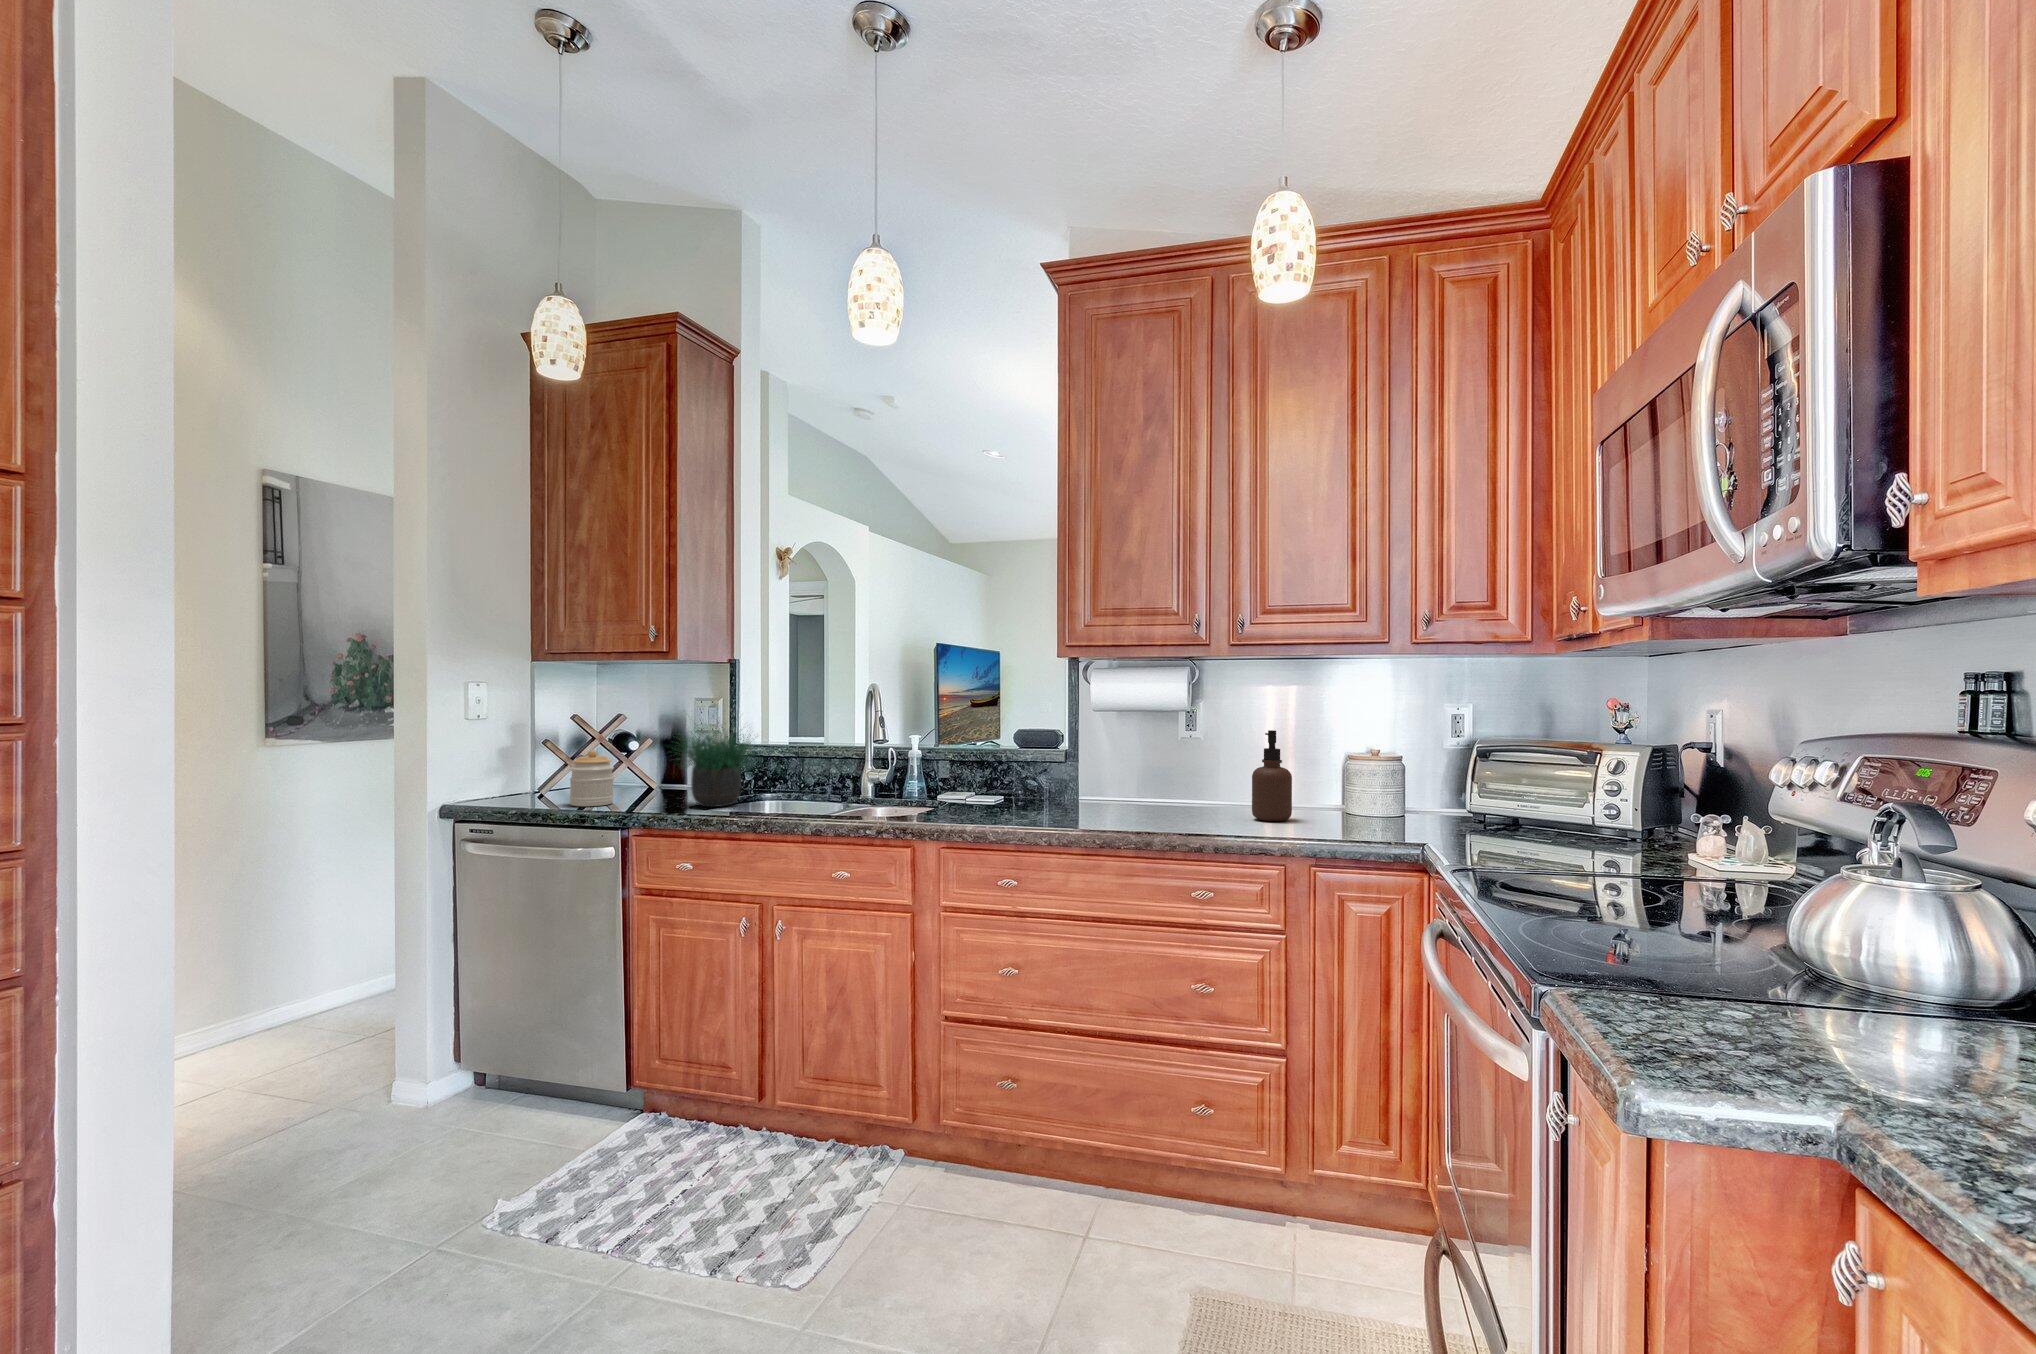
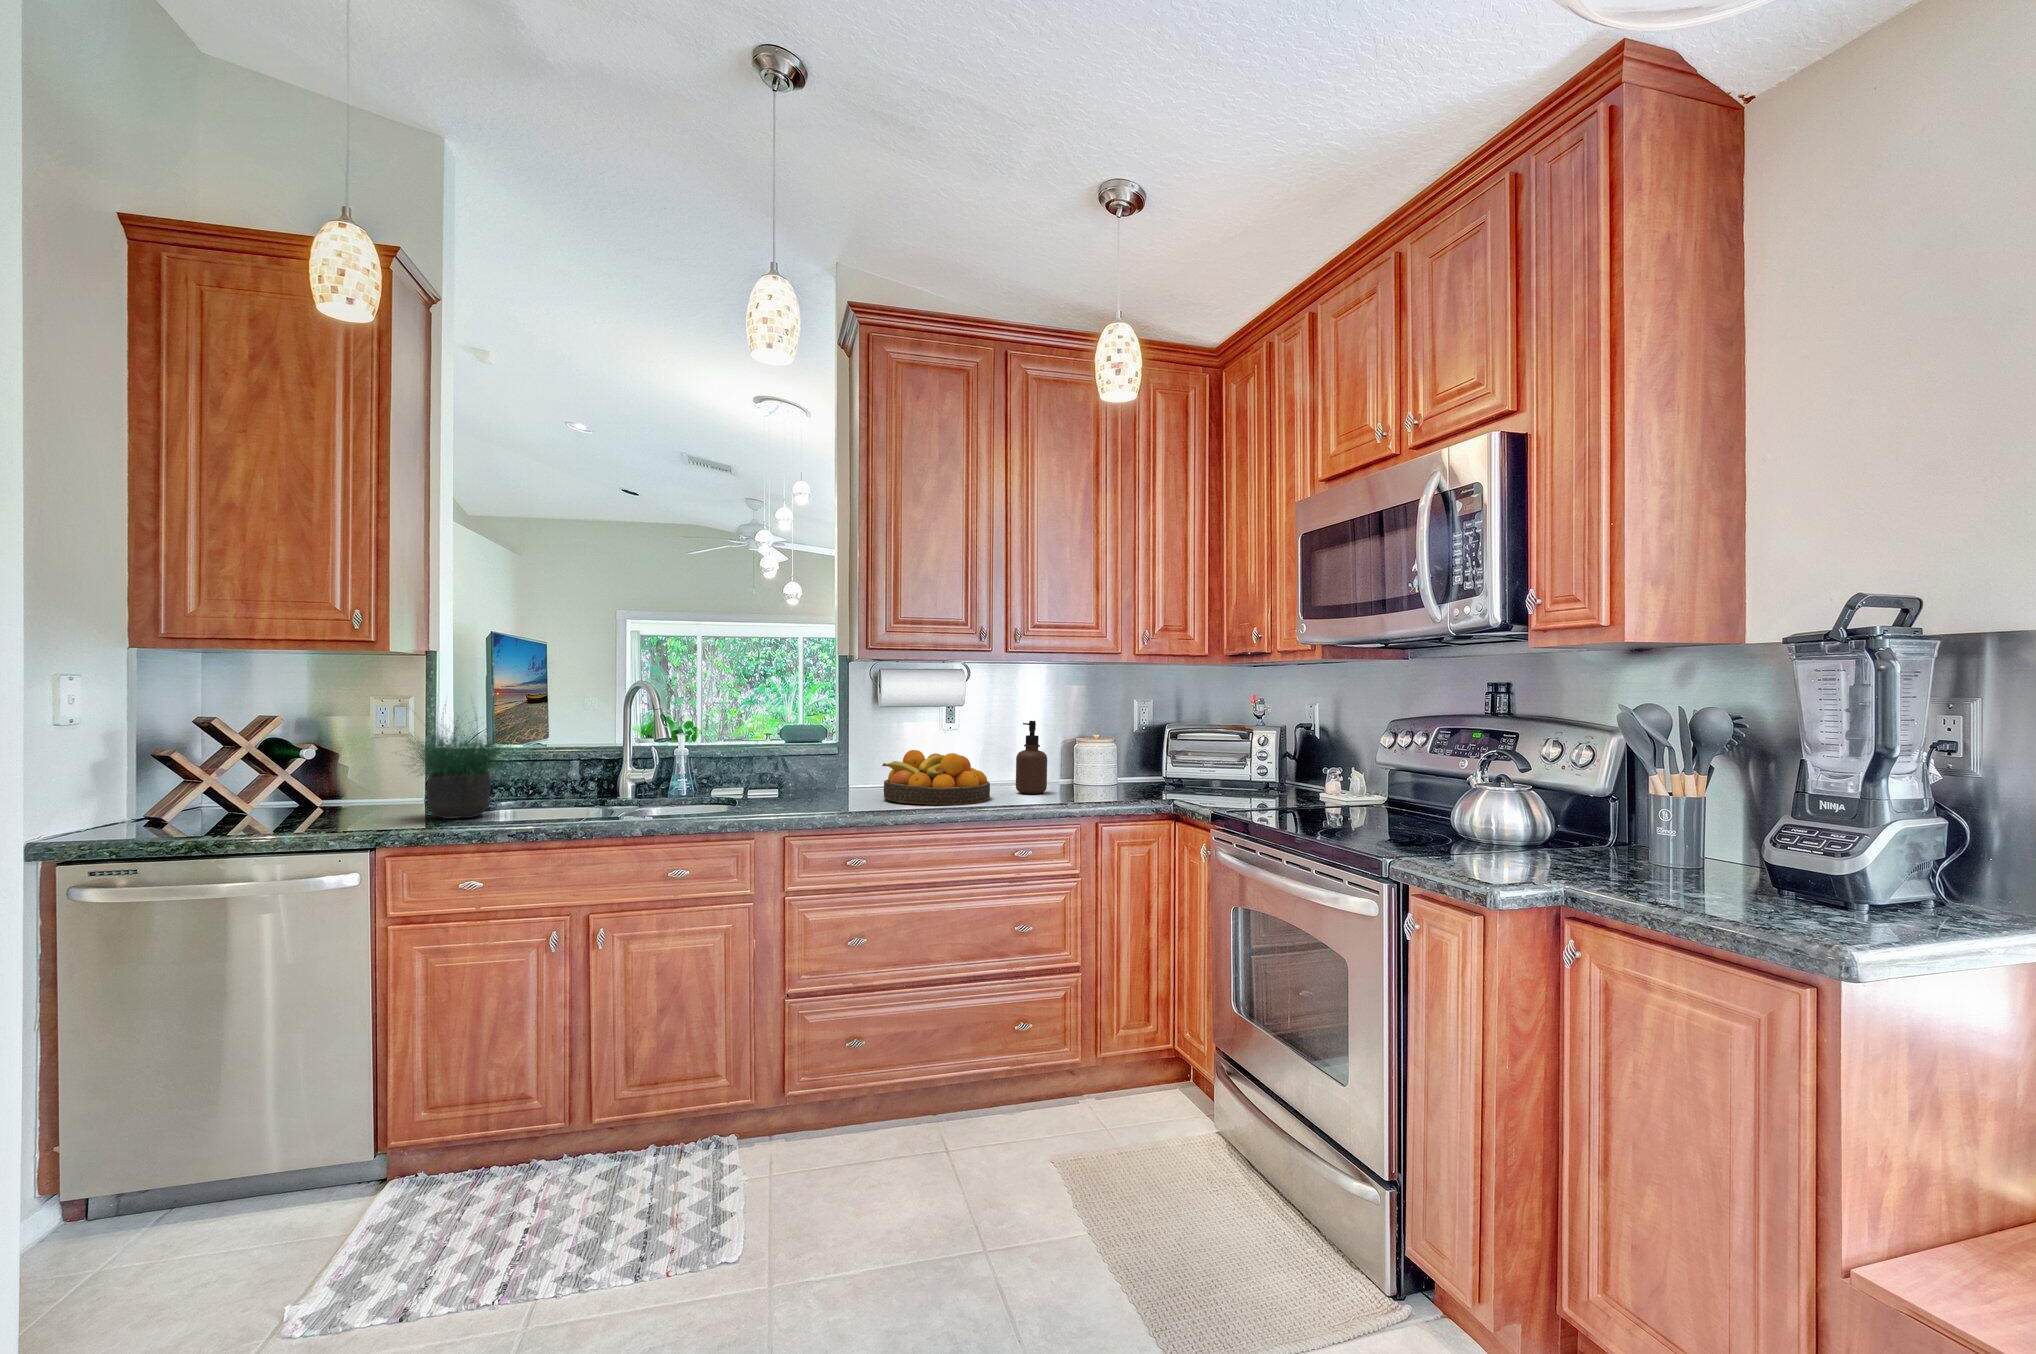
jar: present [569,750,614,806] -> none [237,759,302,830]
fruit bowl: none [1082,761,1207,828] -> present [882,750,990,805]

